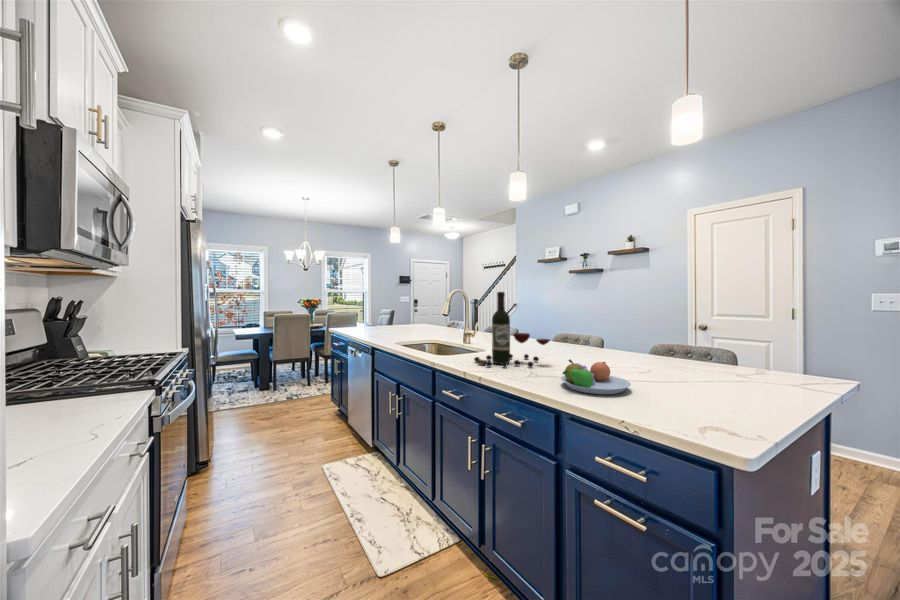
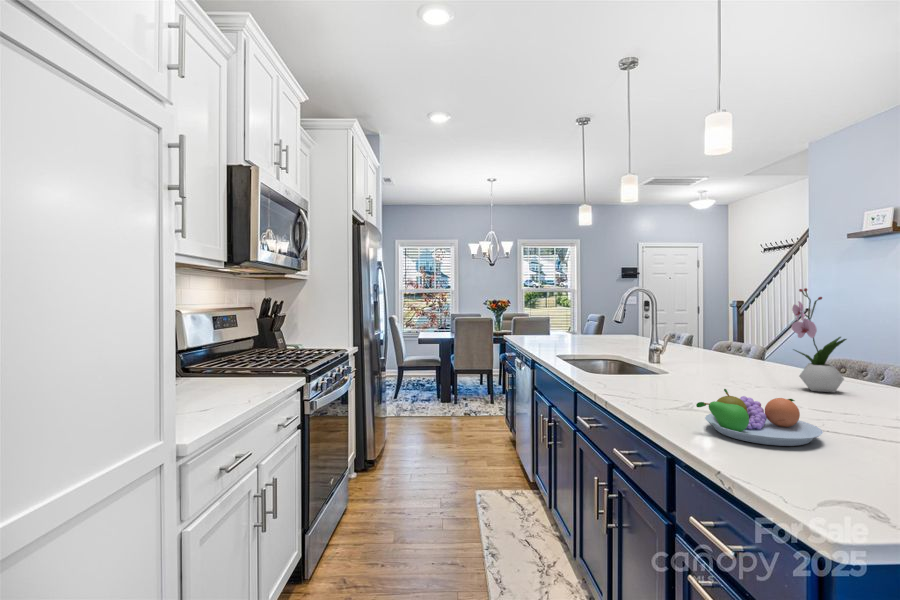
flower arrangement: none [563,291,593,355] -> present [792,288,846,393]
wine bottle: present [474,292,550,367] -> none [624,291,740,400]

